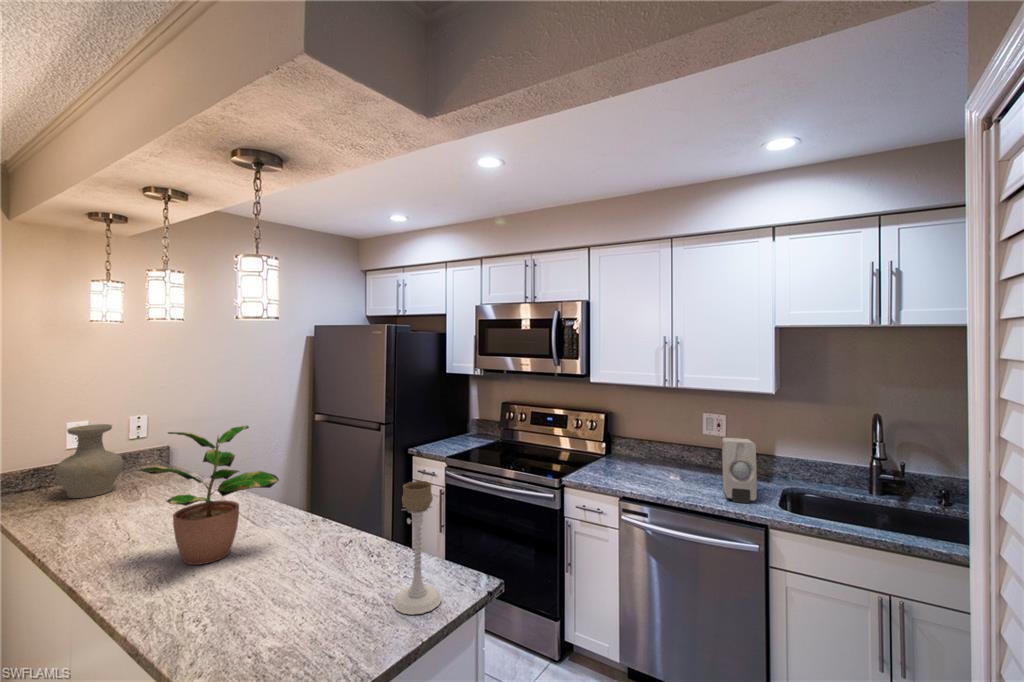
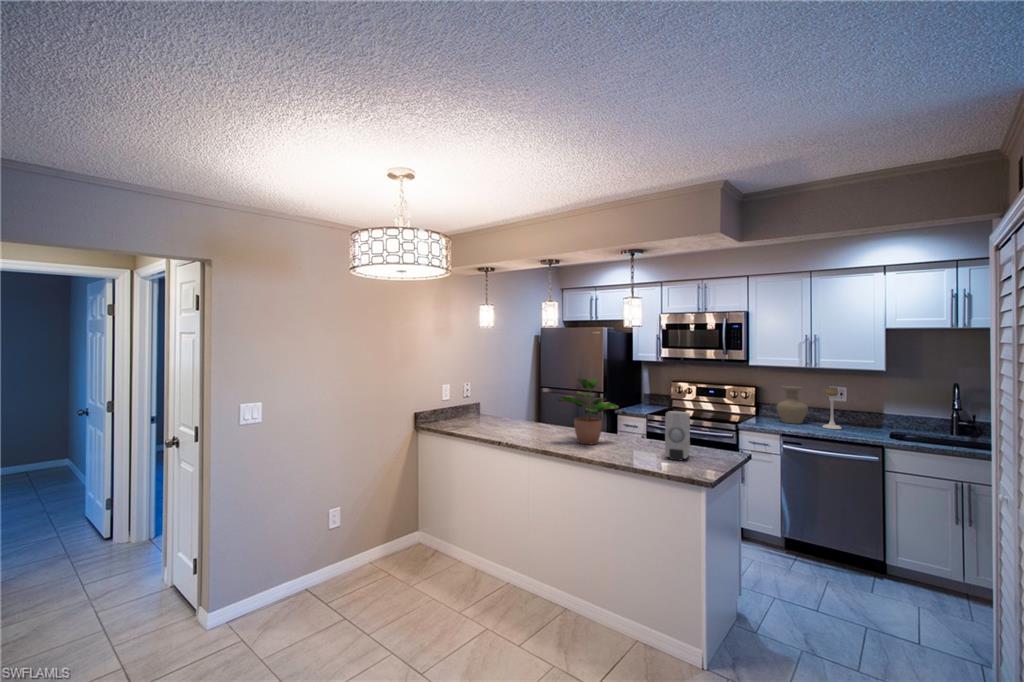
vase: present [55,424,123,498] -> present [777,386,808,424]
soap dispenser: present [722,438,757,503] -> present [665,411,690,460]
candle holder: present [393,481,442,615] -> present [822,387,842,429]

